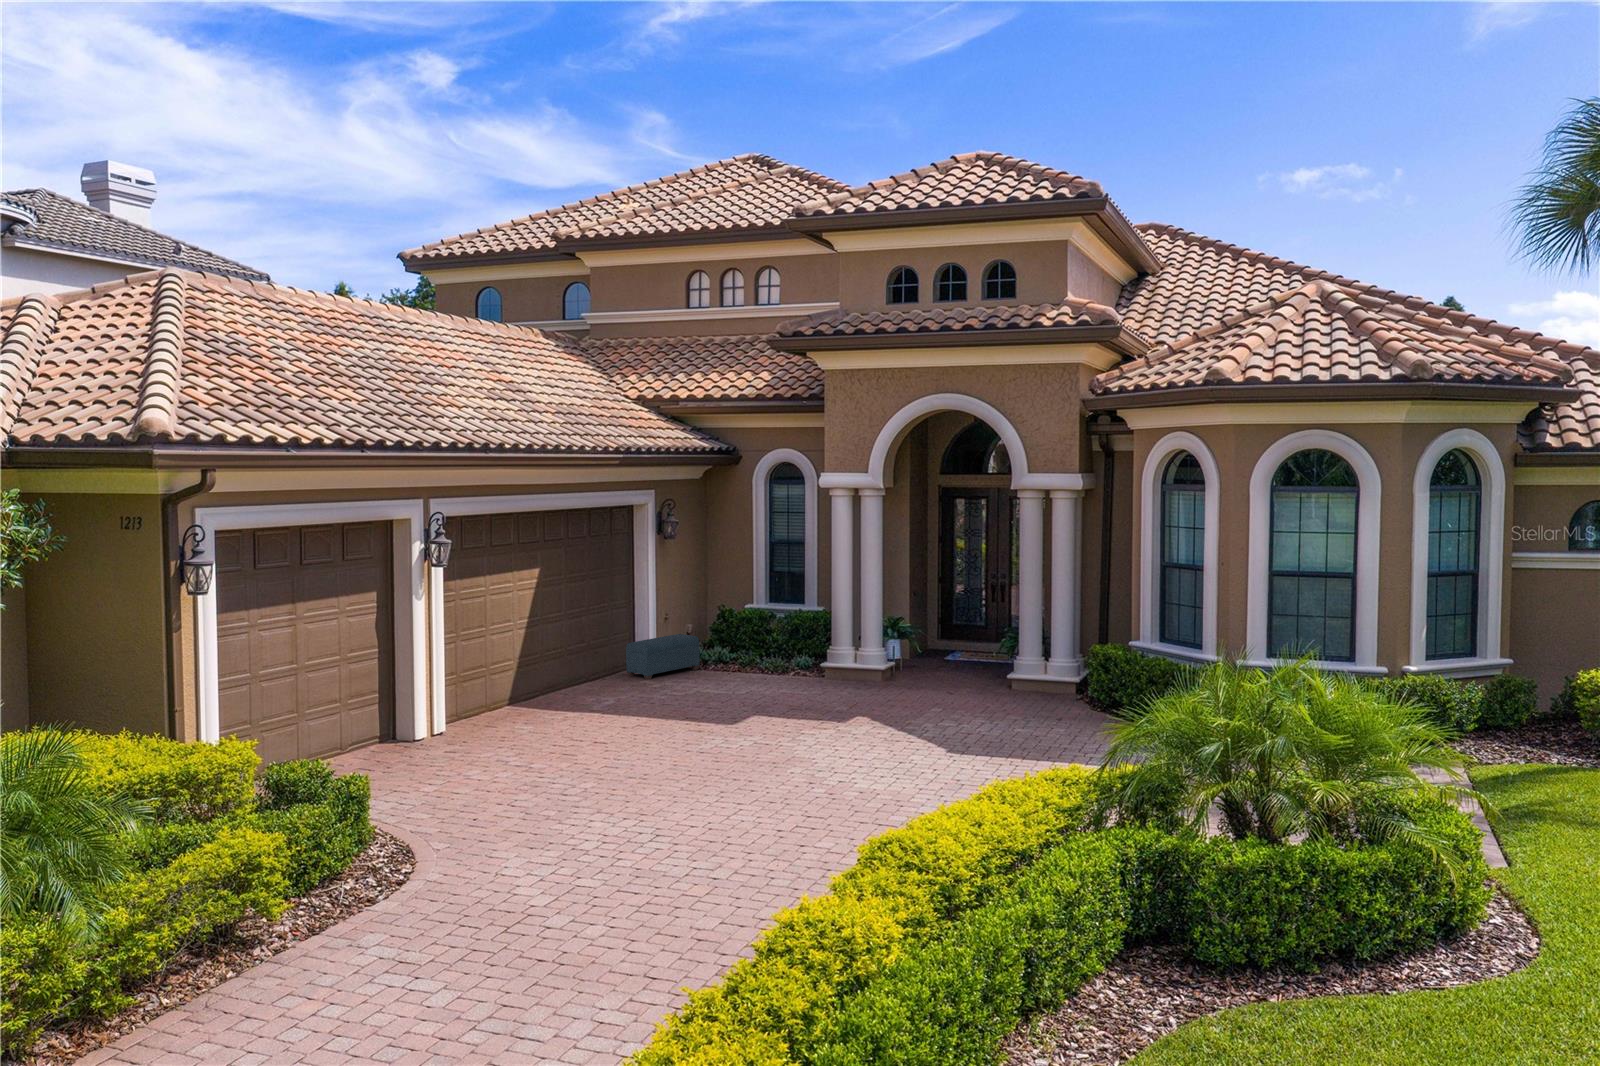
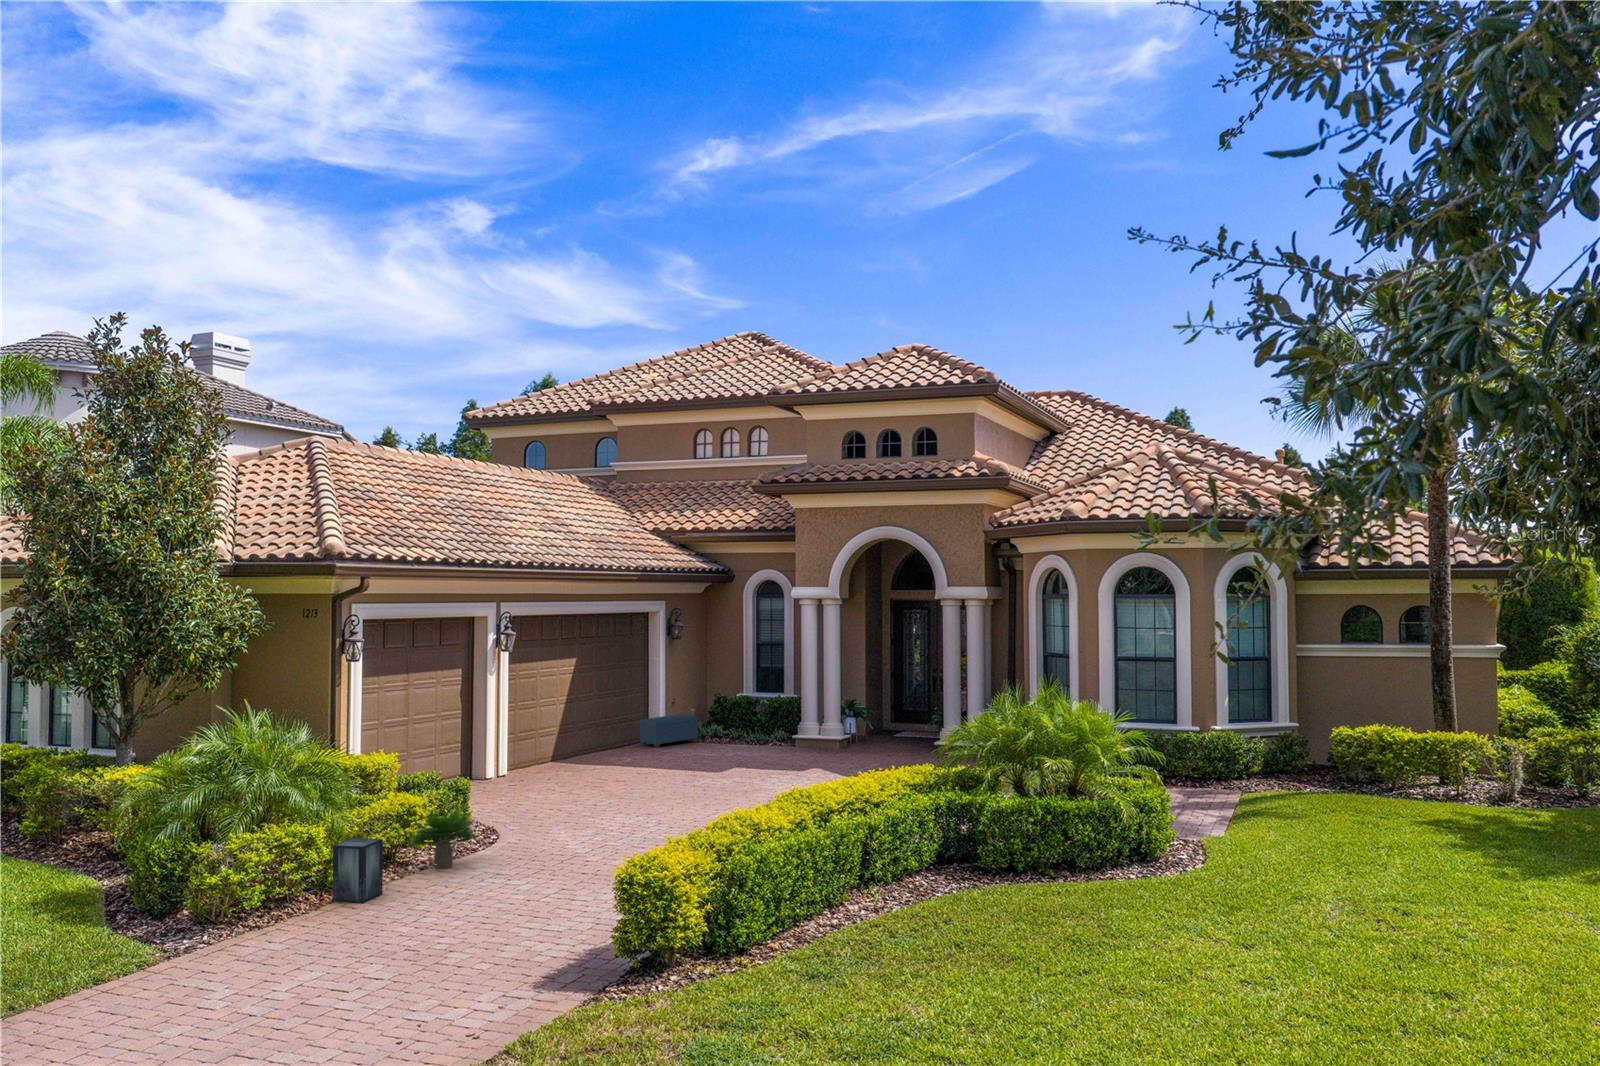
potted plant: none [255,841,375,944] -> present [411,810,476,869]
storage box: none [100,923,198,1046] -> present [333,838,383,904]

